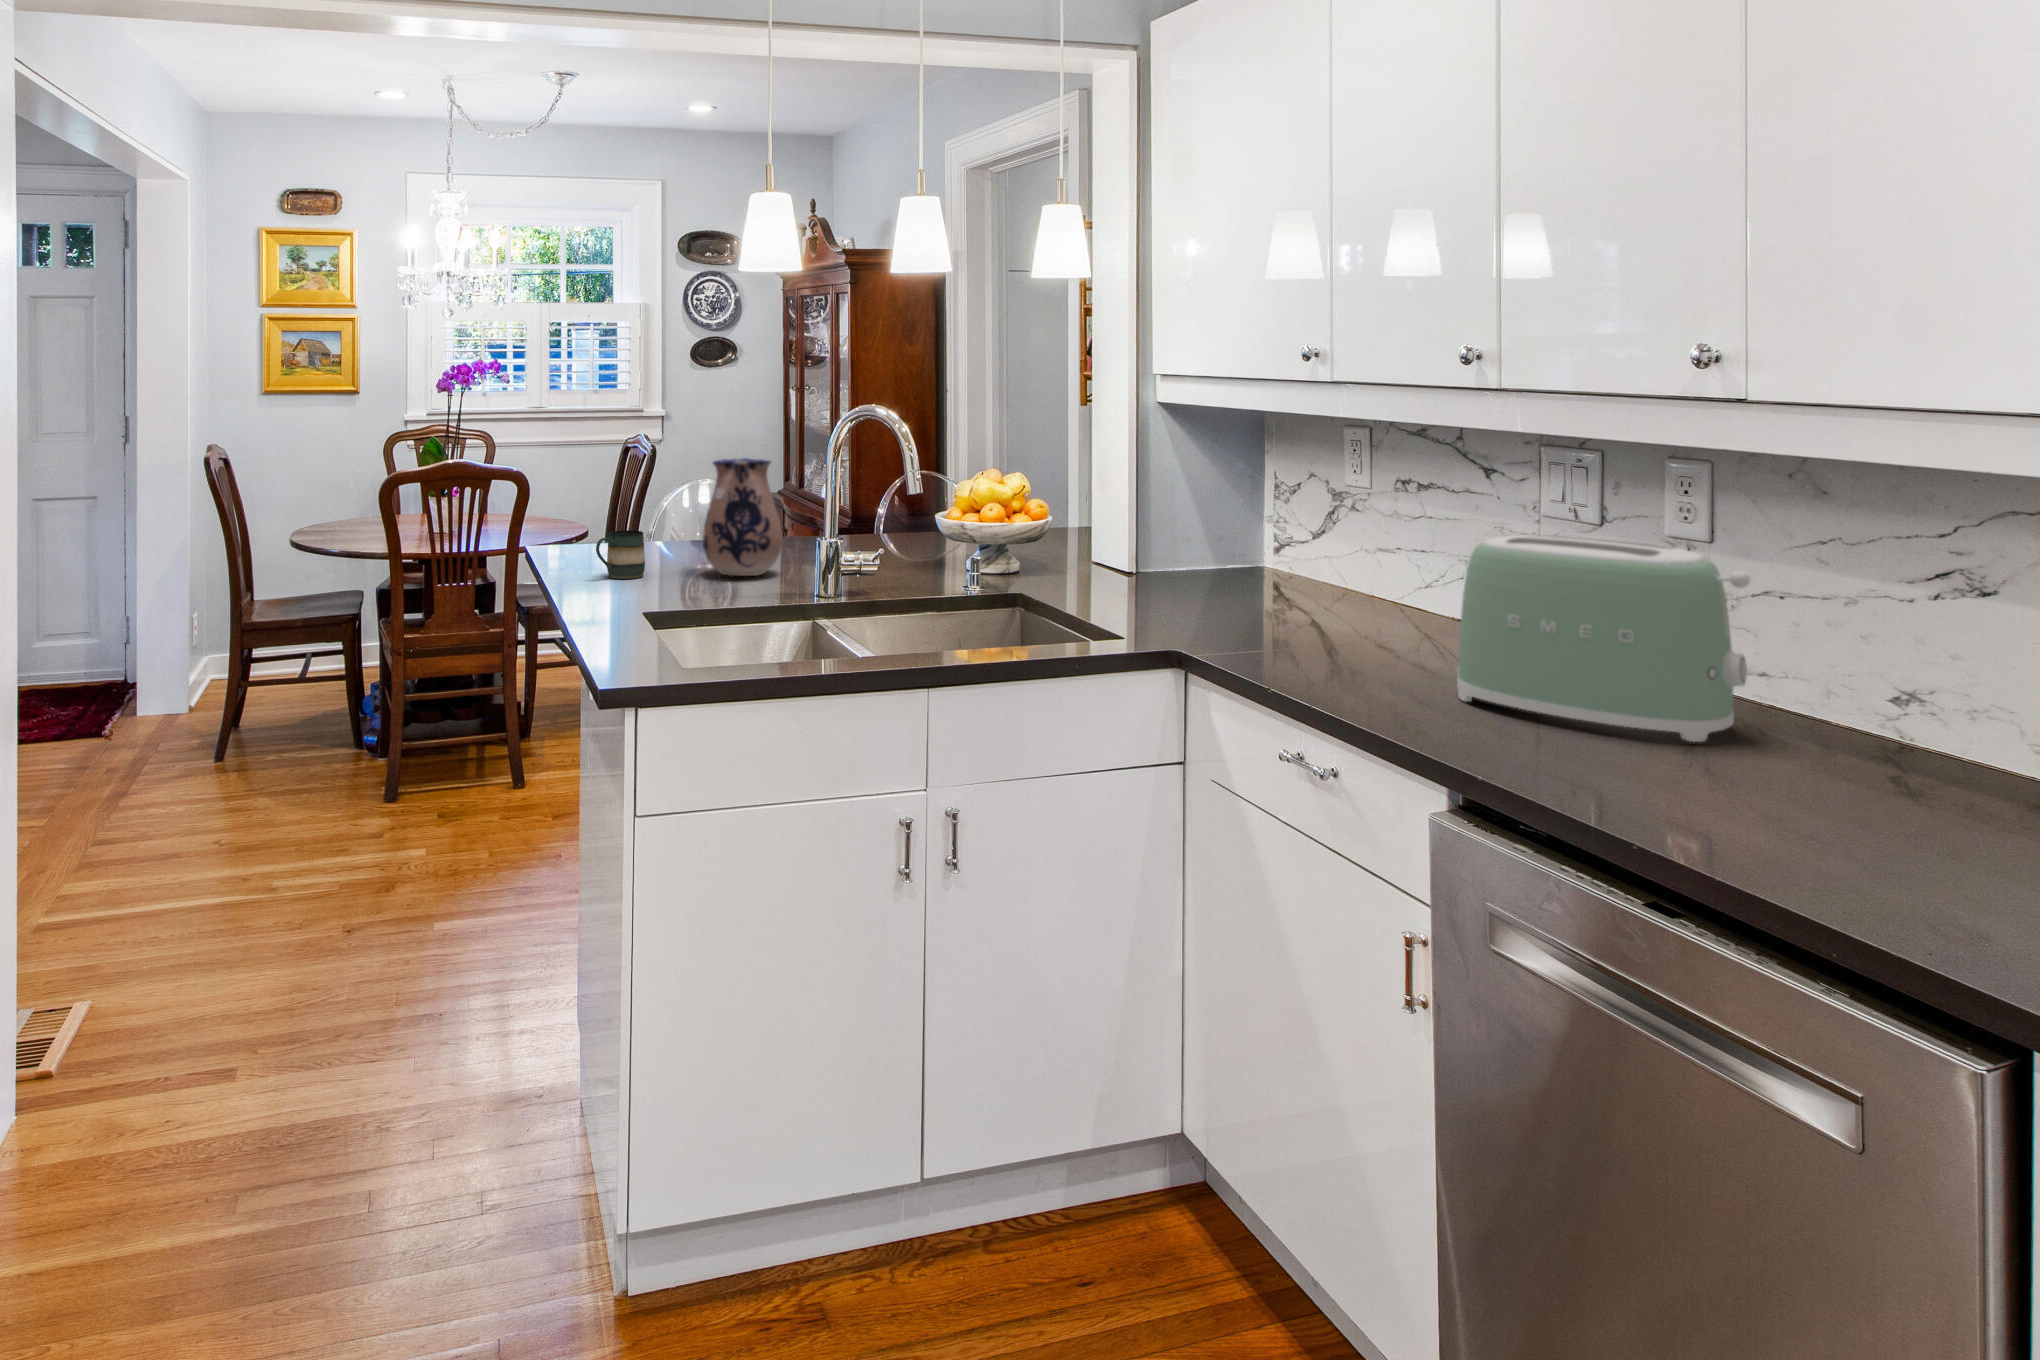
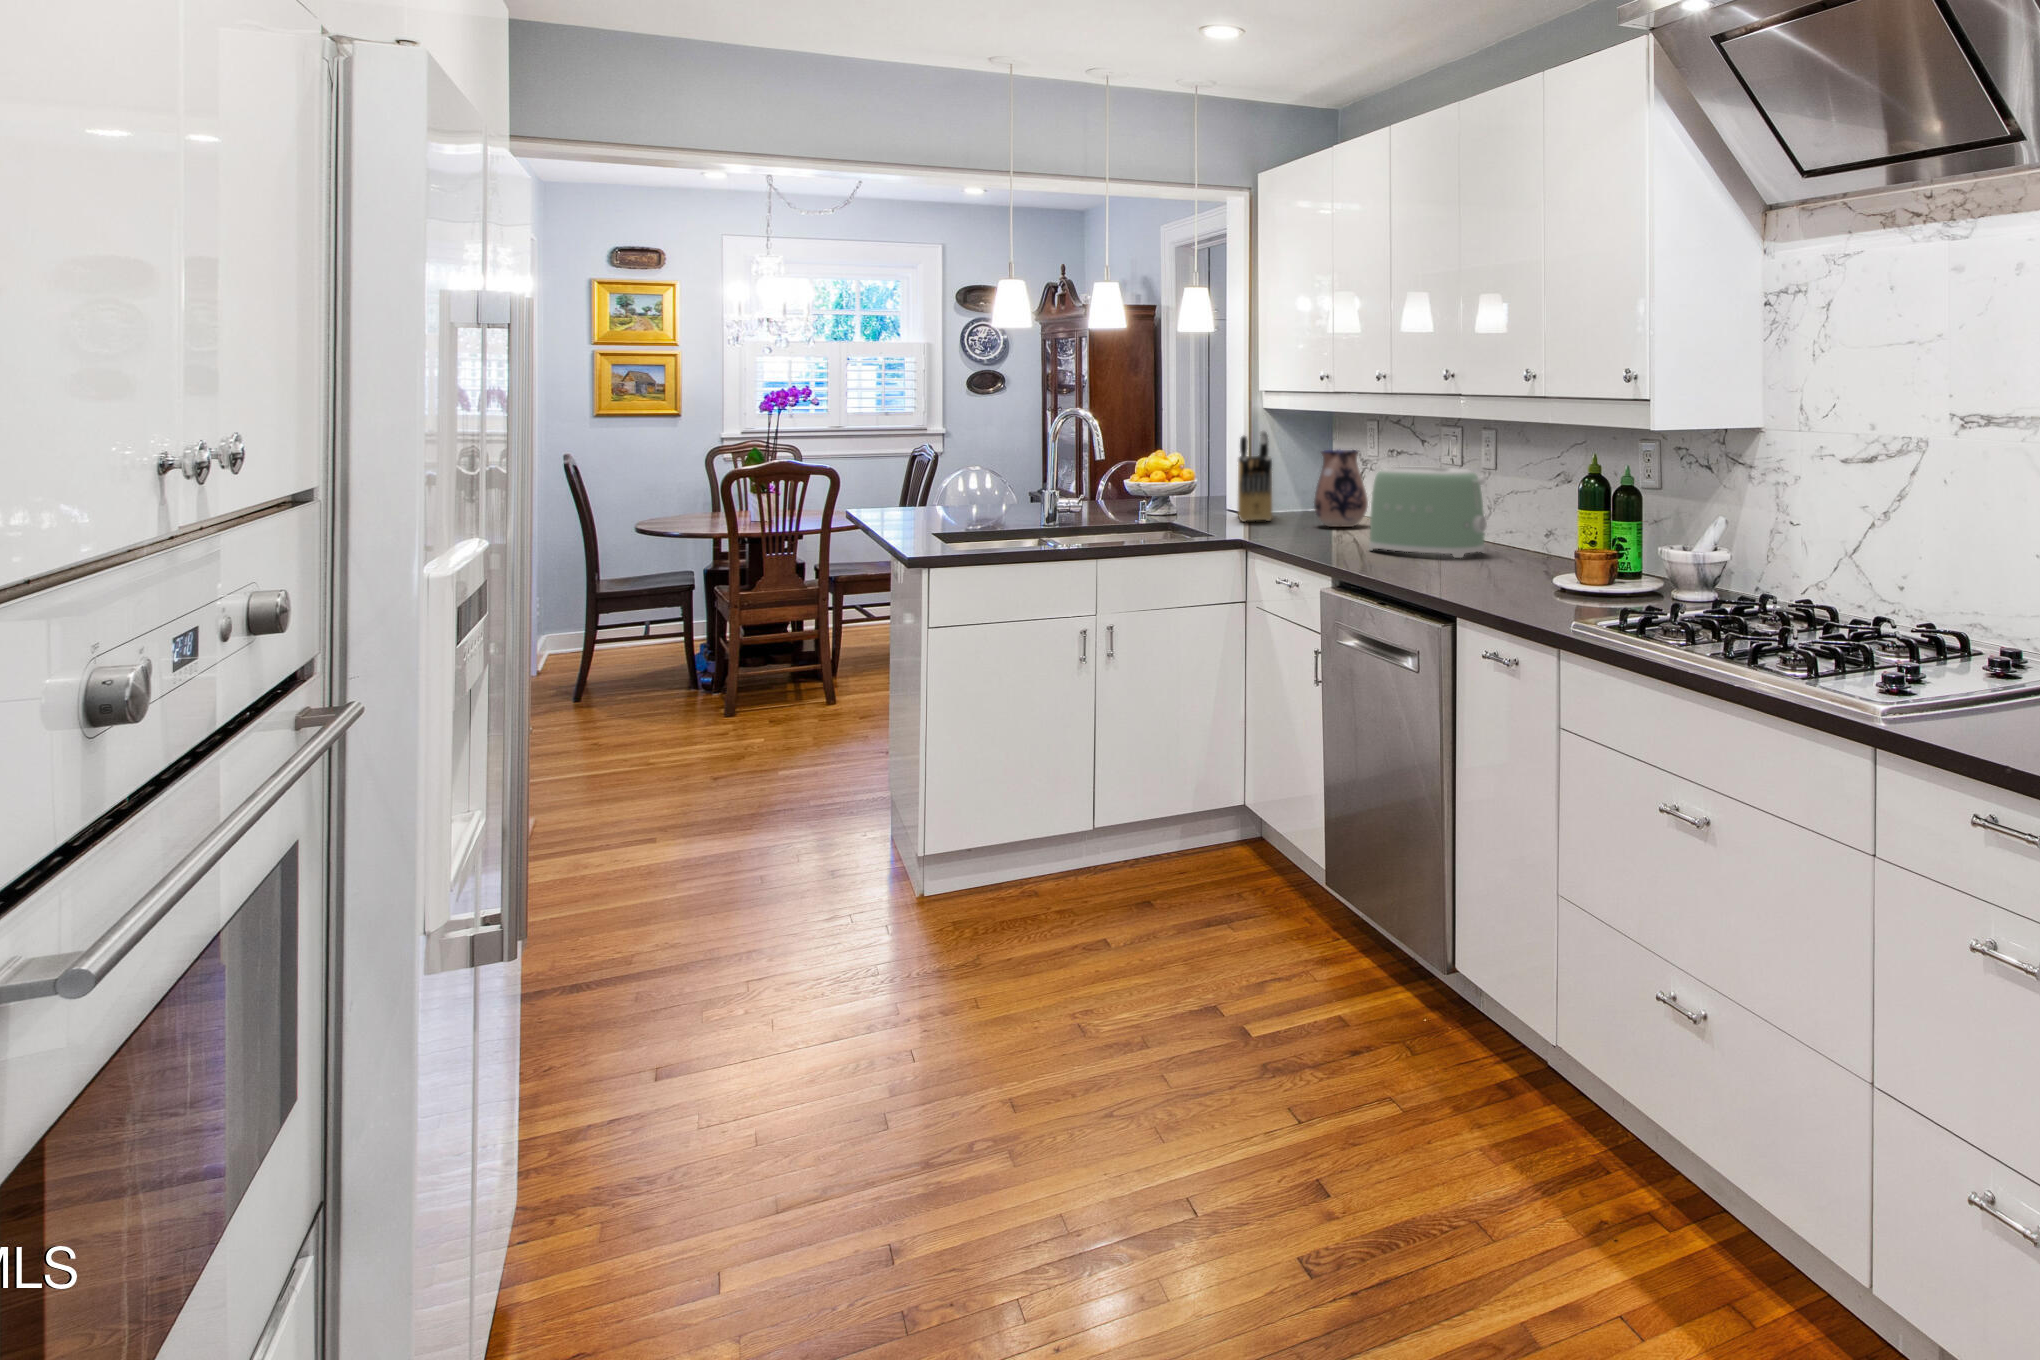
knife block: none [1117,443,1196,595] -> present [1238,431,1272,522]
ceramic pitcher: present [703,458,783,576] -> present [1314,449,1368,527]
mug: present [596,530,645,579] -> none [897,493,930,523]

